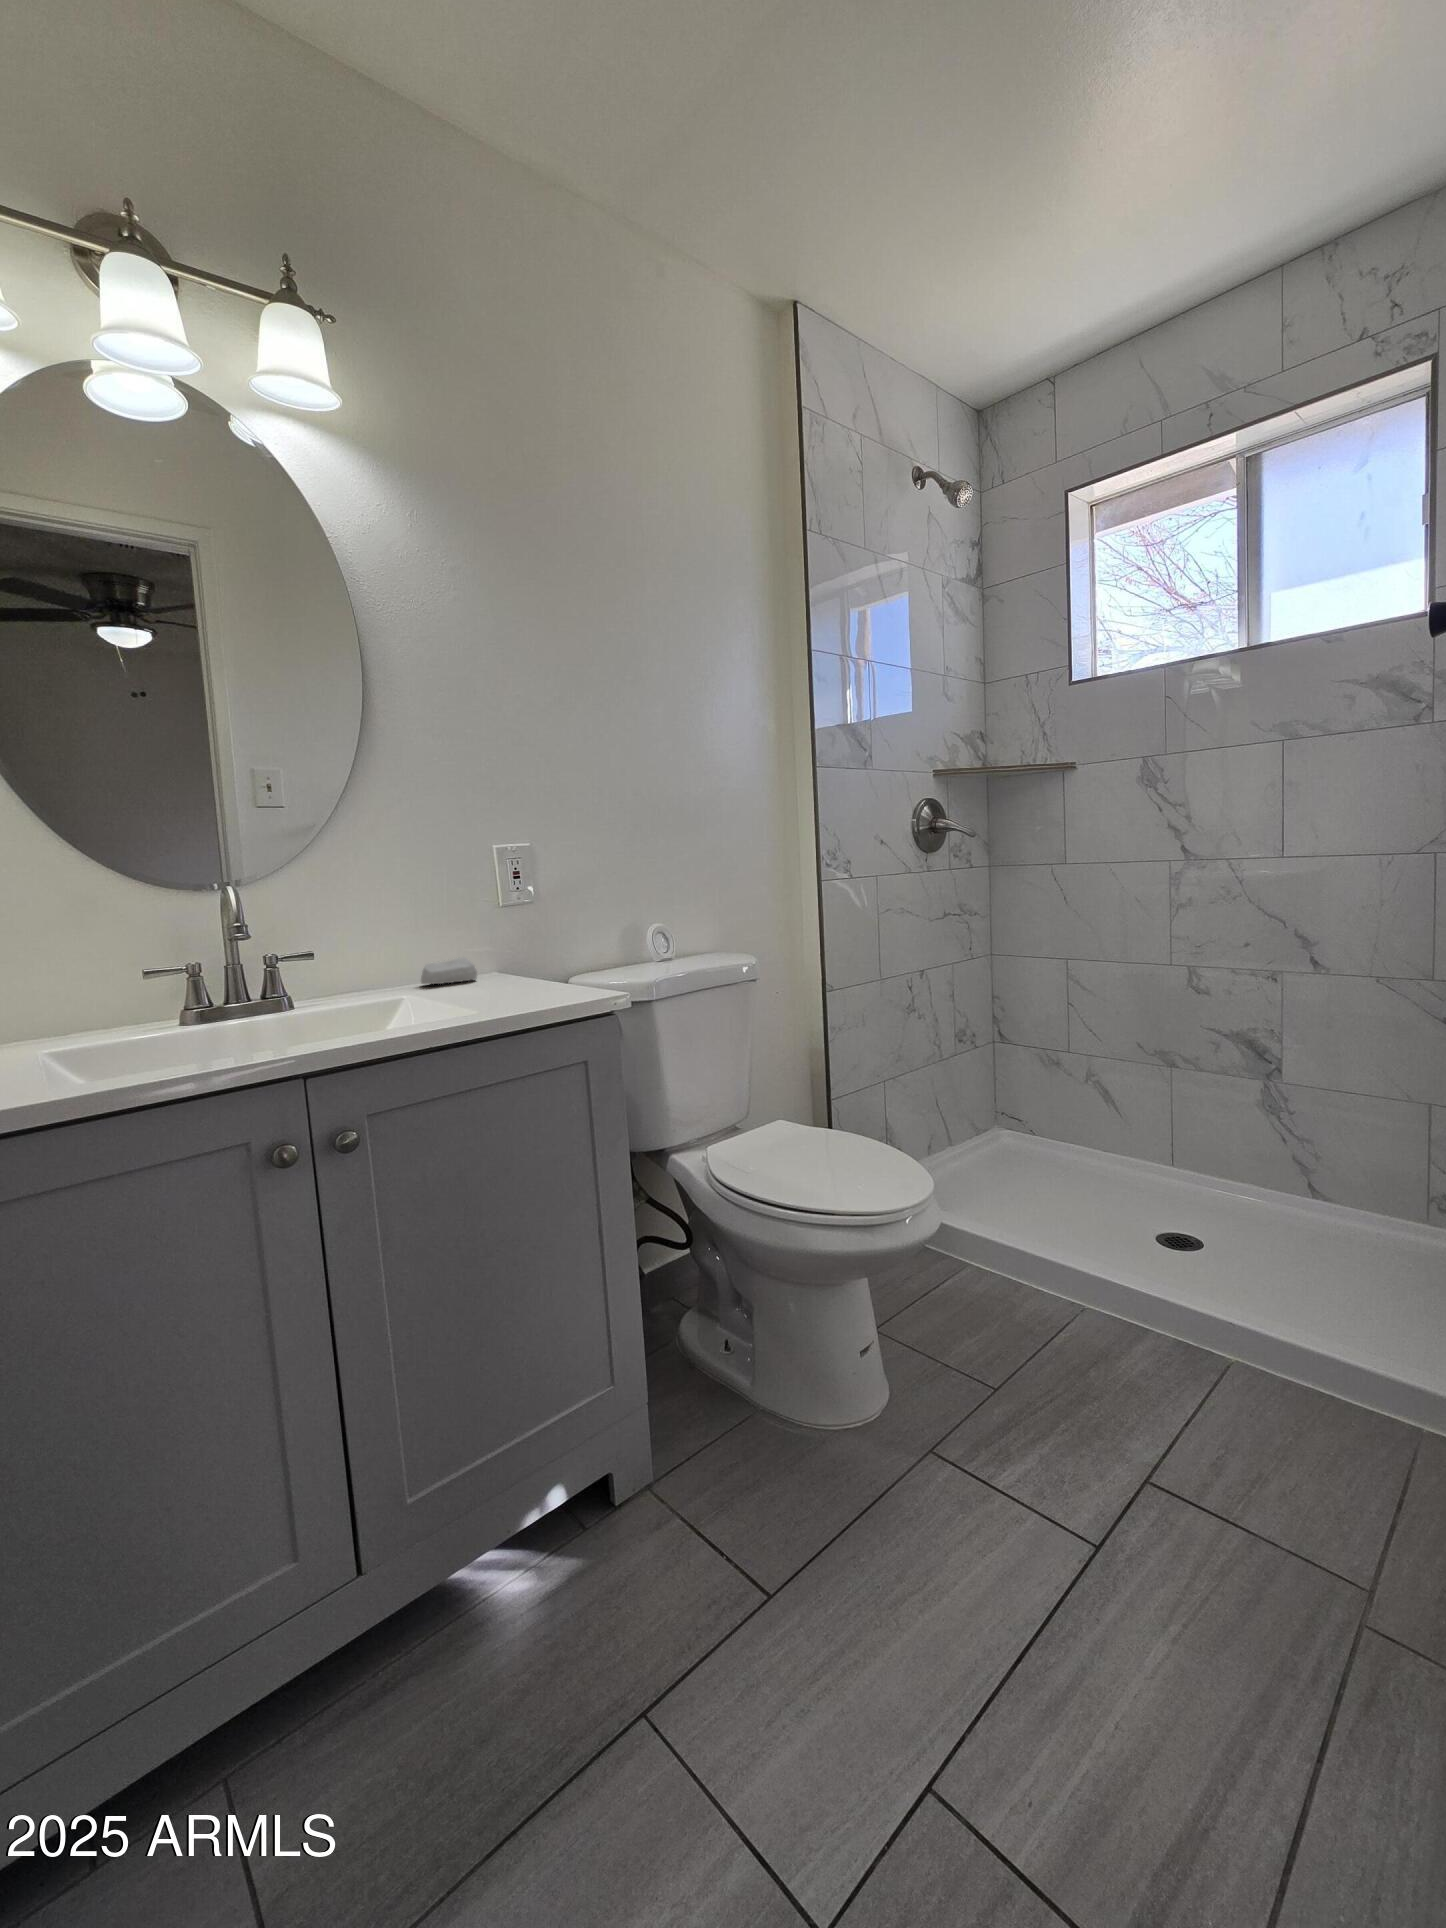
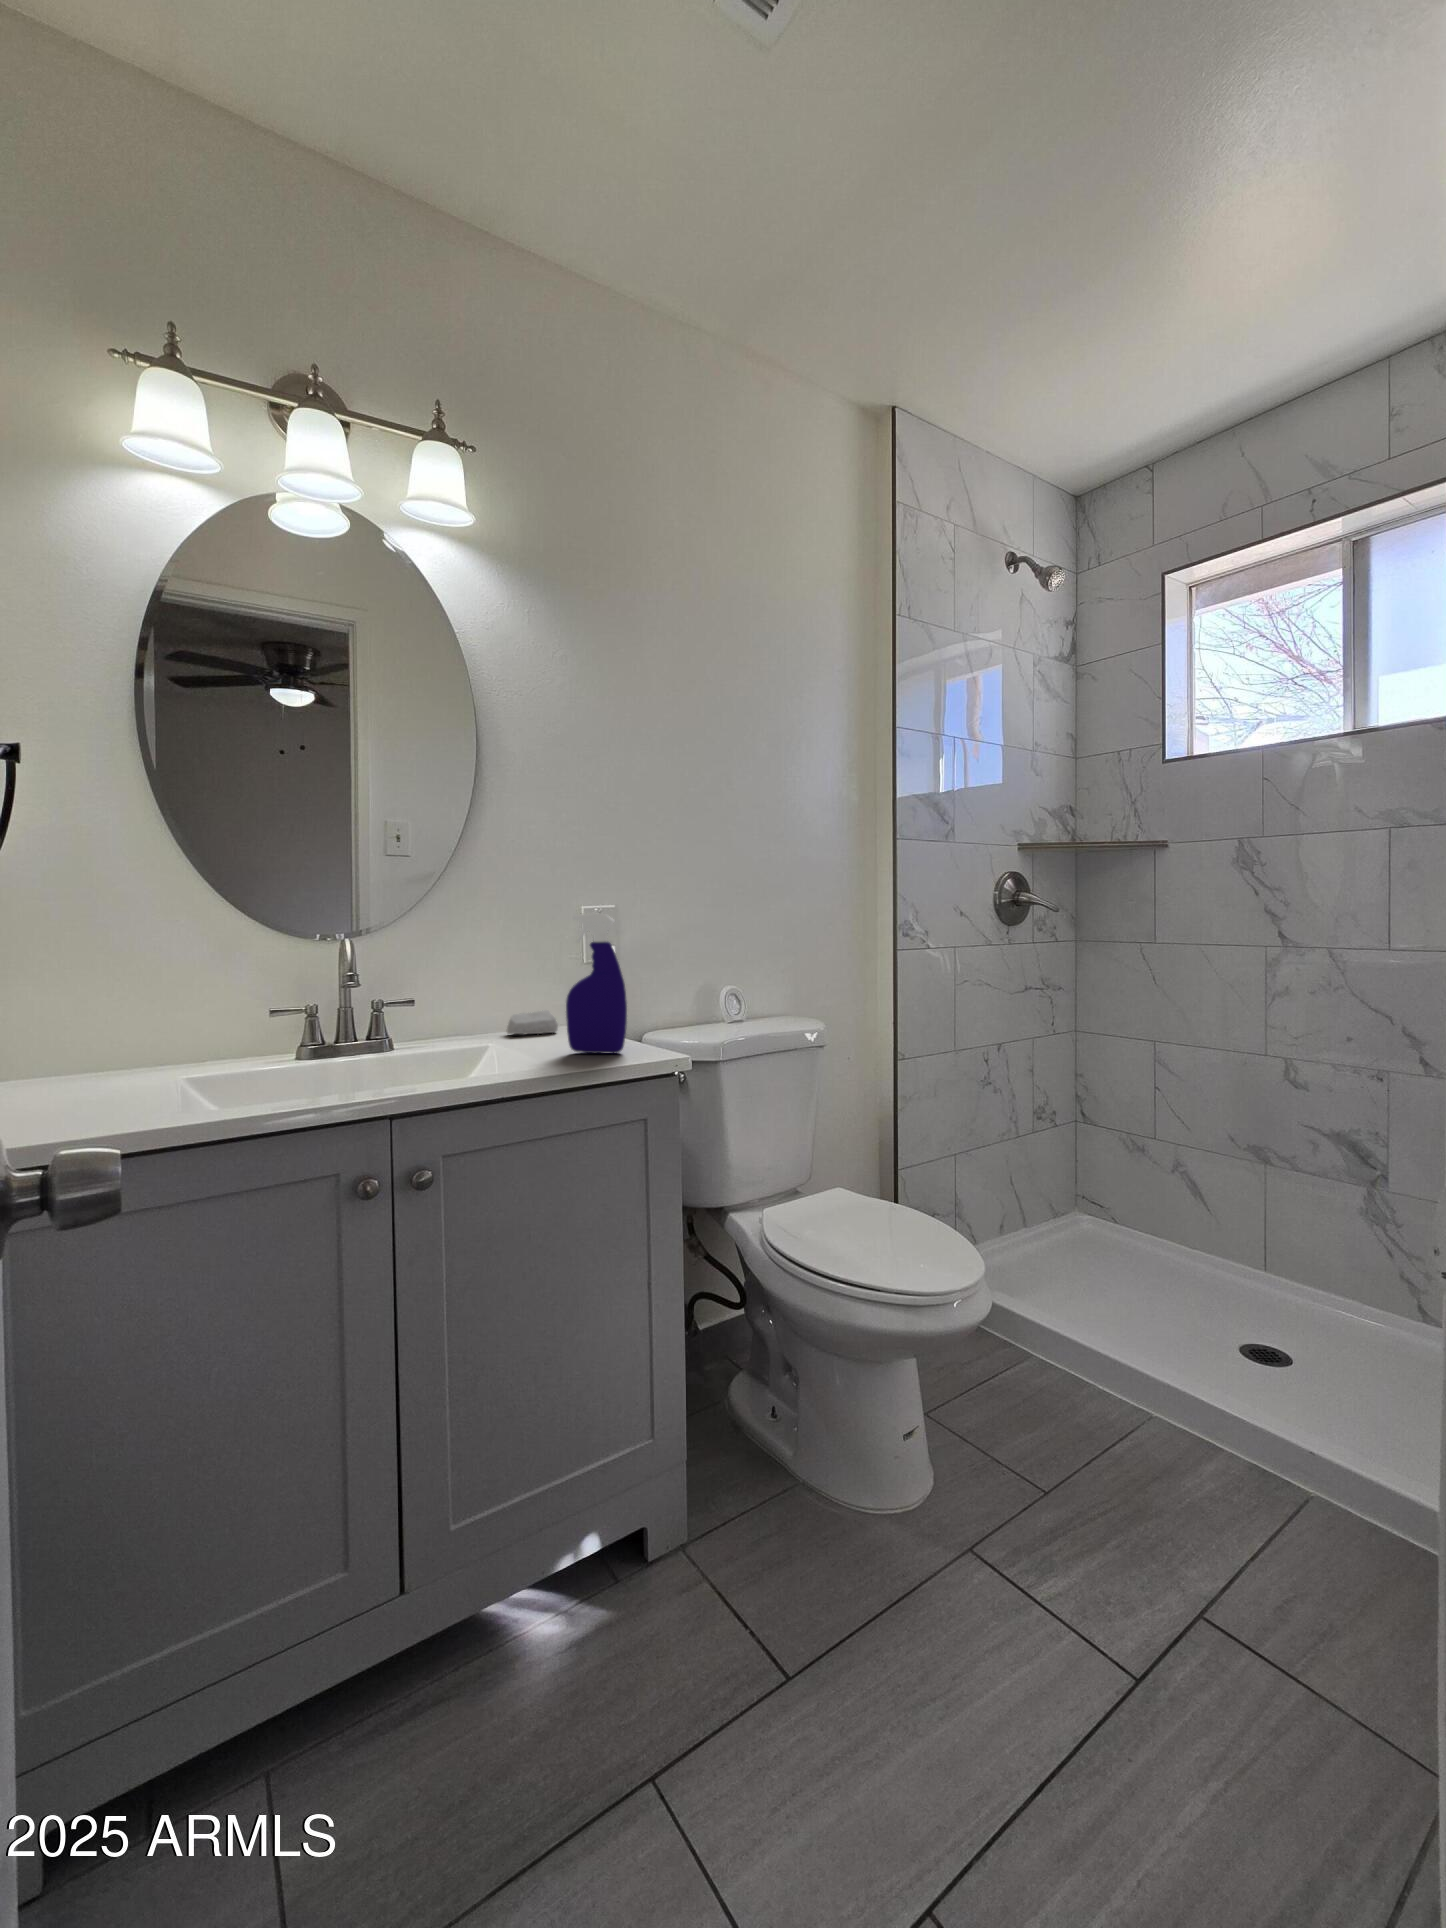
spray bottle: none [489,847,557,997] -> present [566,914,627,1054]

